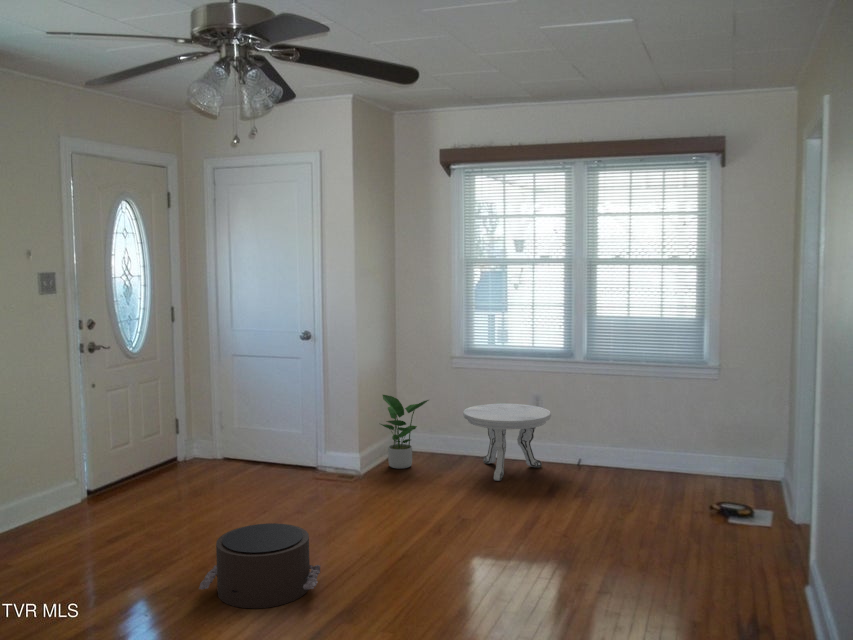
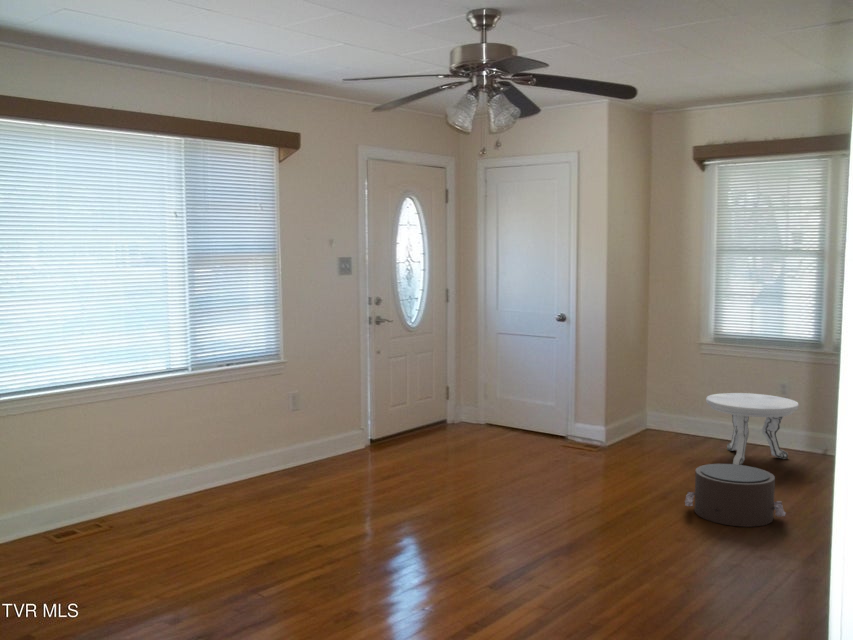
potted plant: present [381,395,429,469] -> none [623,377,674,447]
pouf: present [199,523,320,608] -> present [685,464,786,527]

